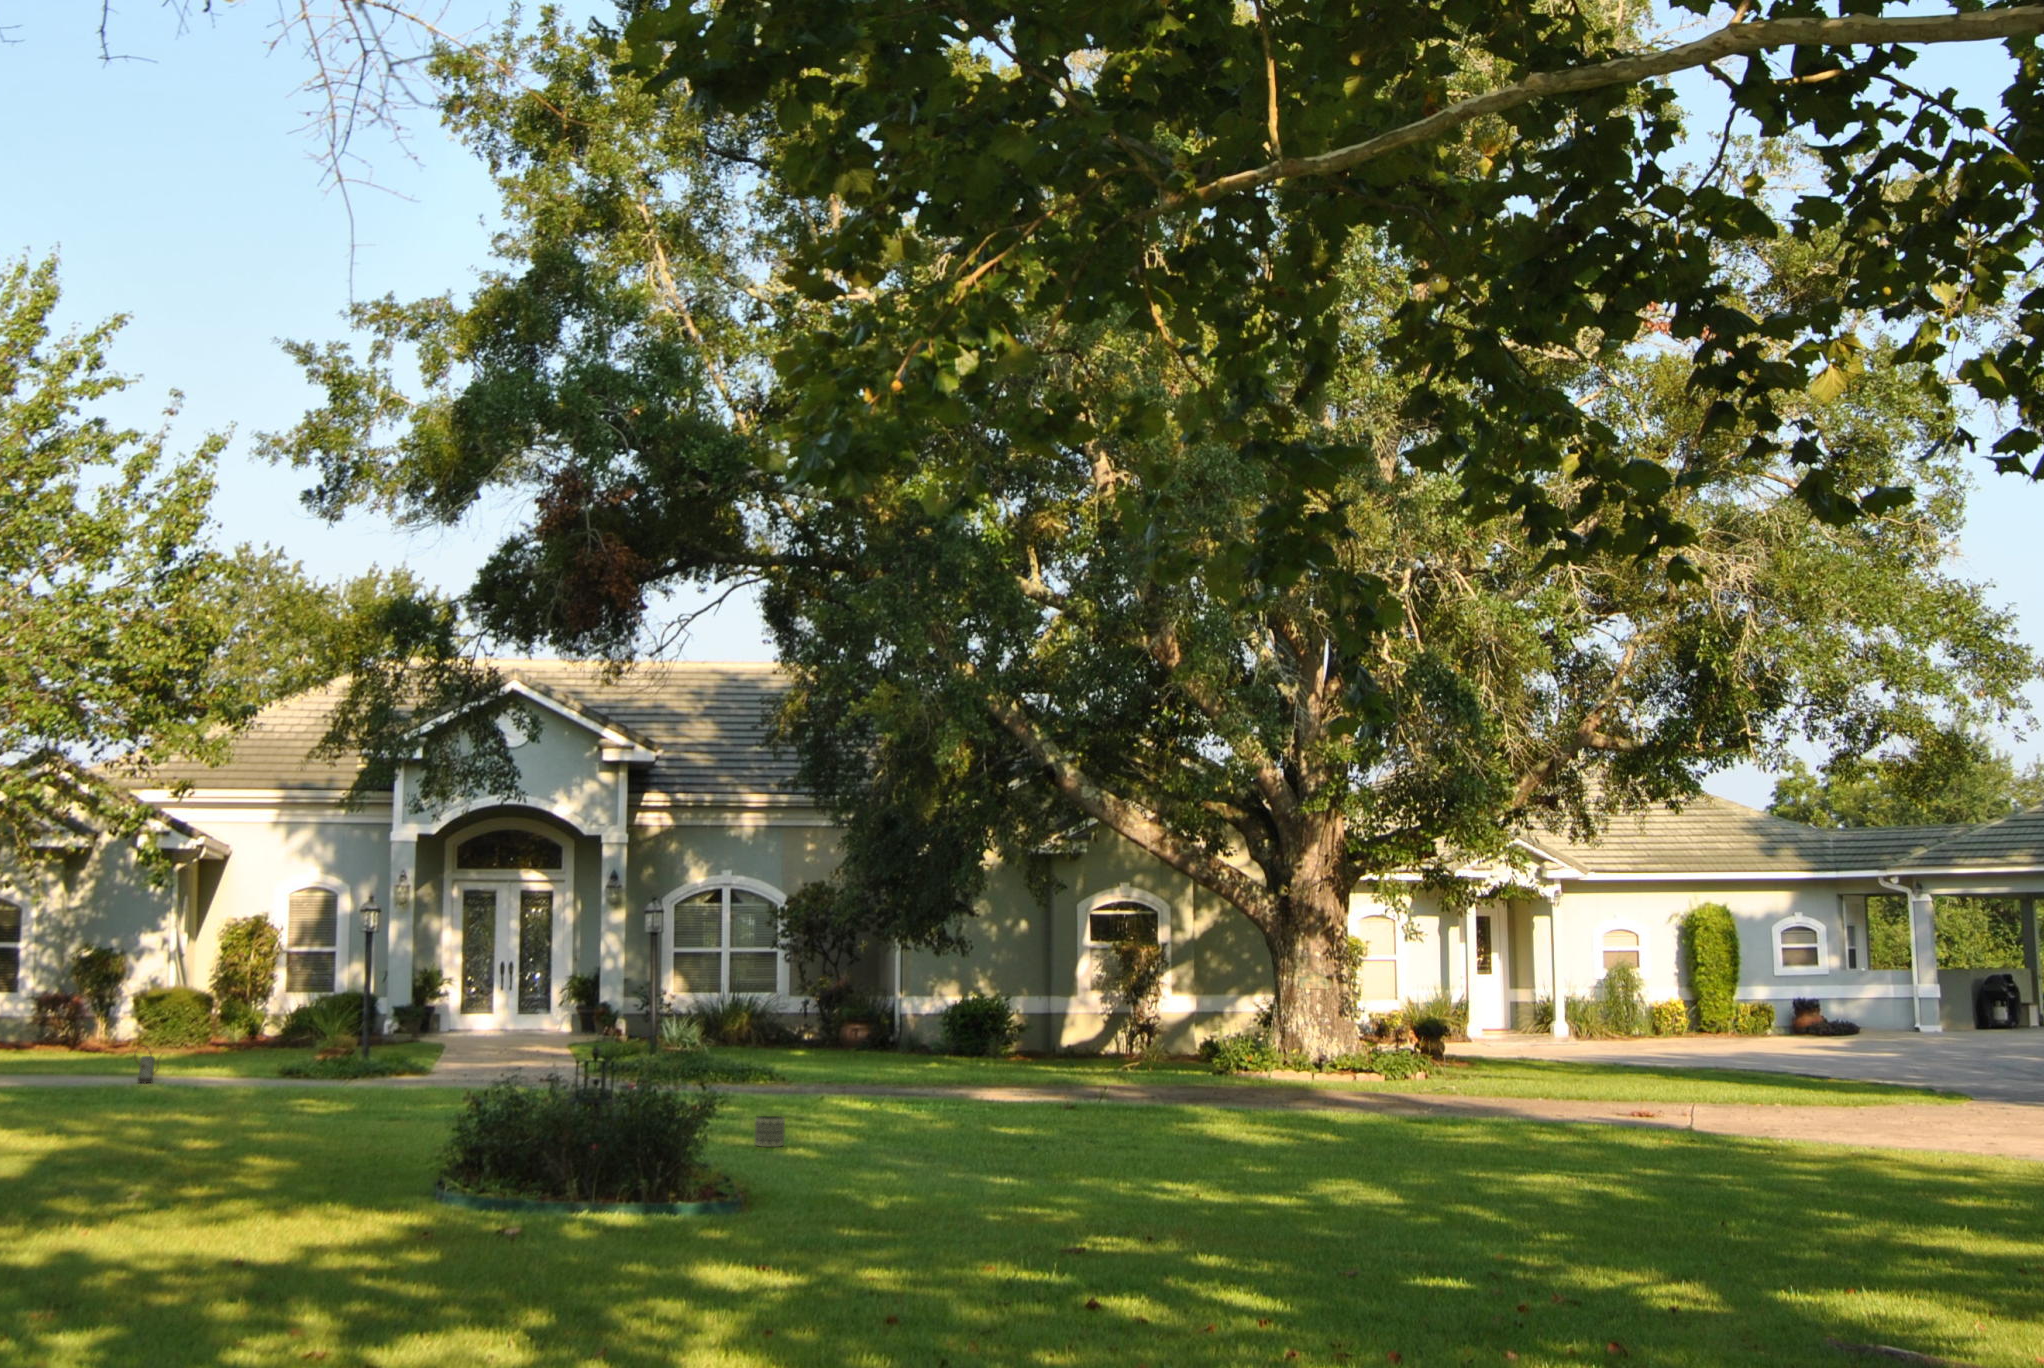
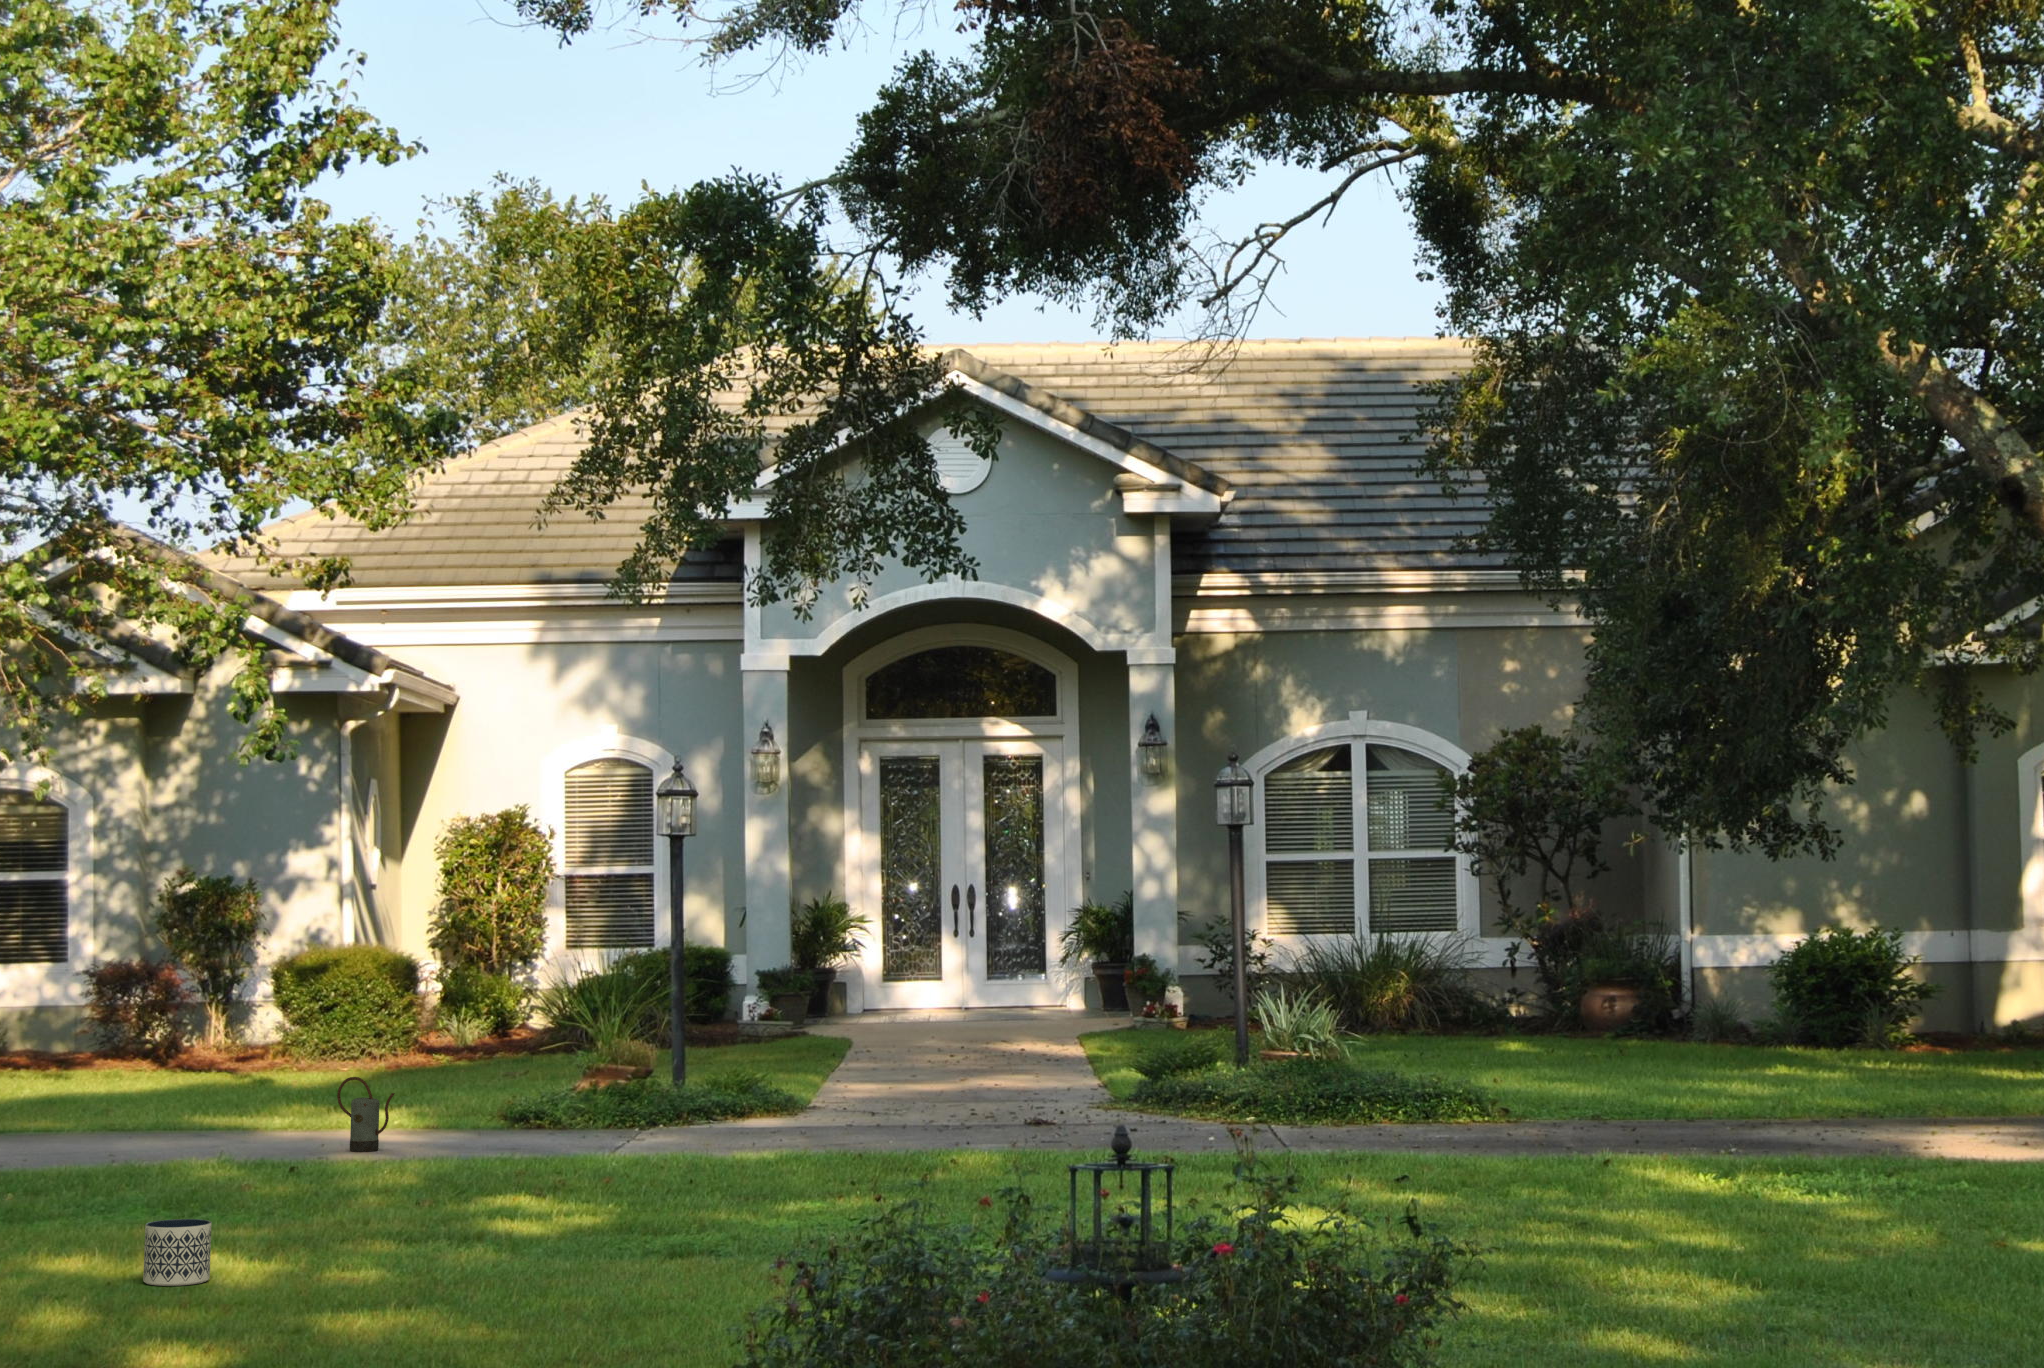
planter: present [755,1116,785,1147] -> present [143,1219,211,1286]

